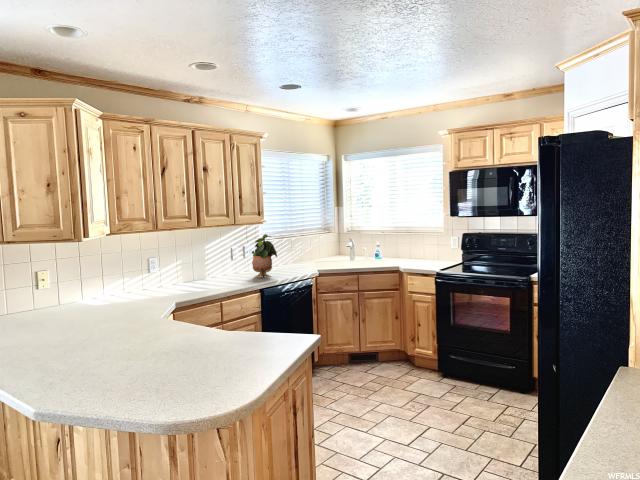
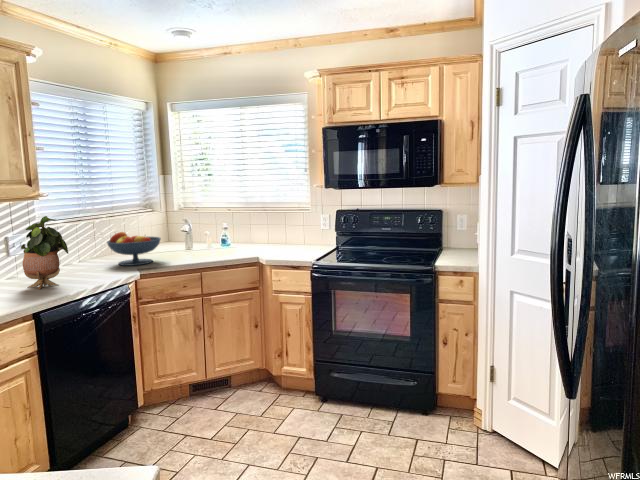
fruit bowl: none [299,246,333,268] -> present [107,232,161,266]

